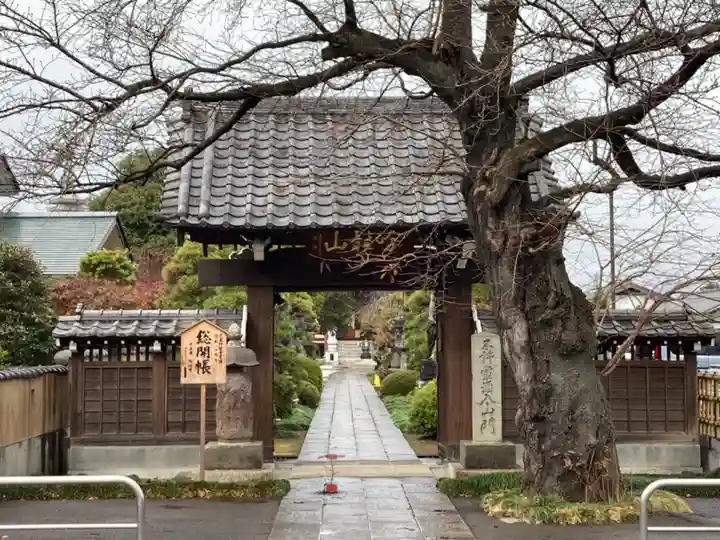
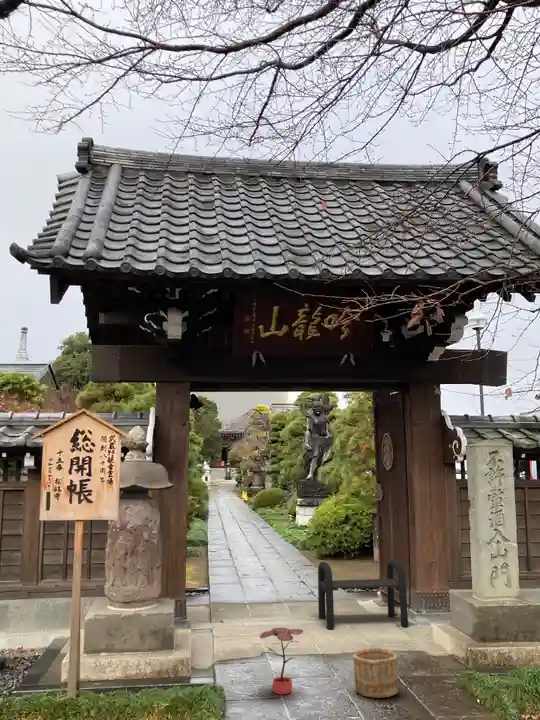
bench: none [380,423,446,472] -> present [318,560,408,629]
wooden bucket: none [376,468,405,494] -> present [352,648,398,698]

